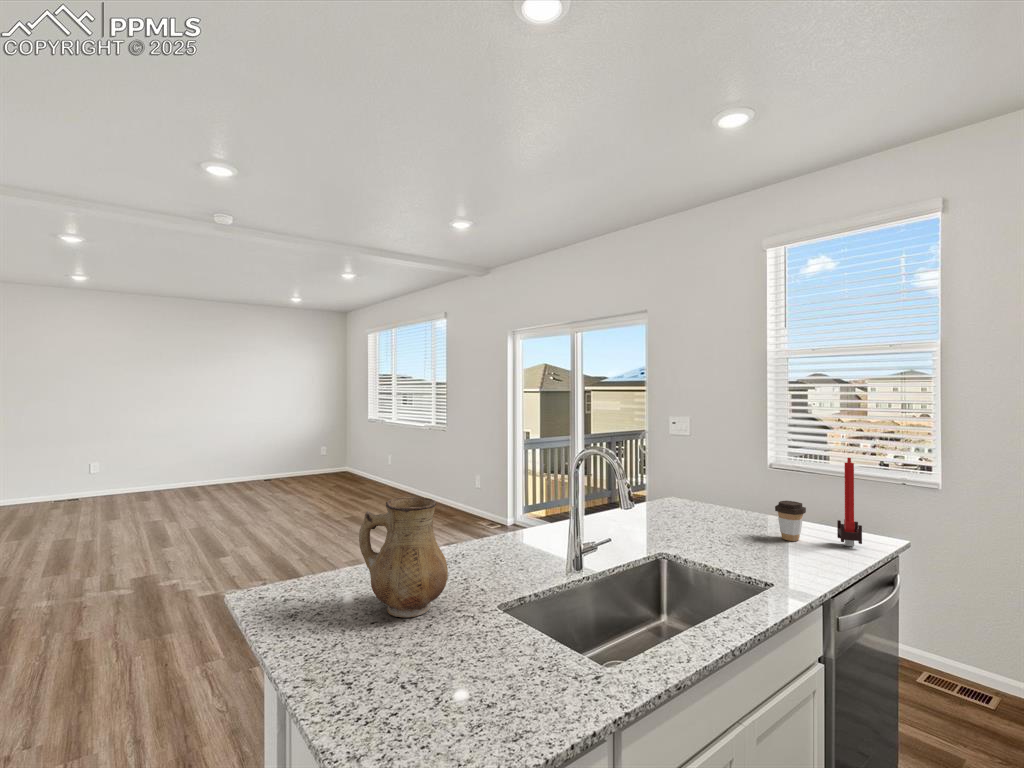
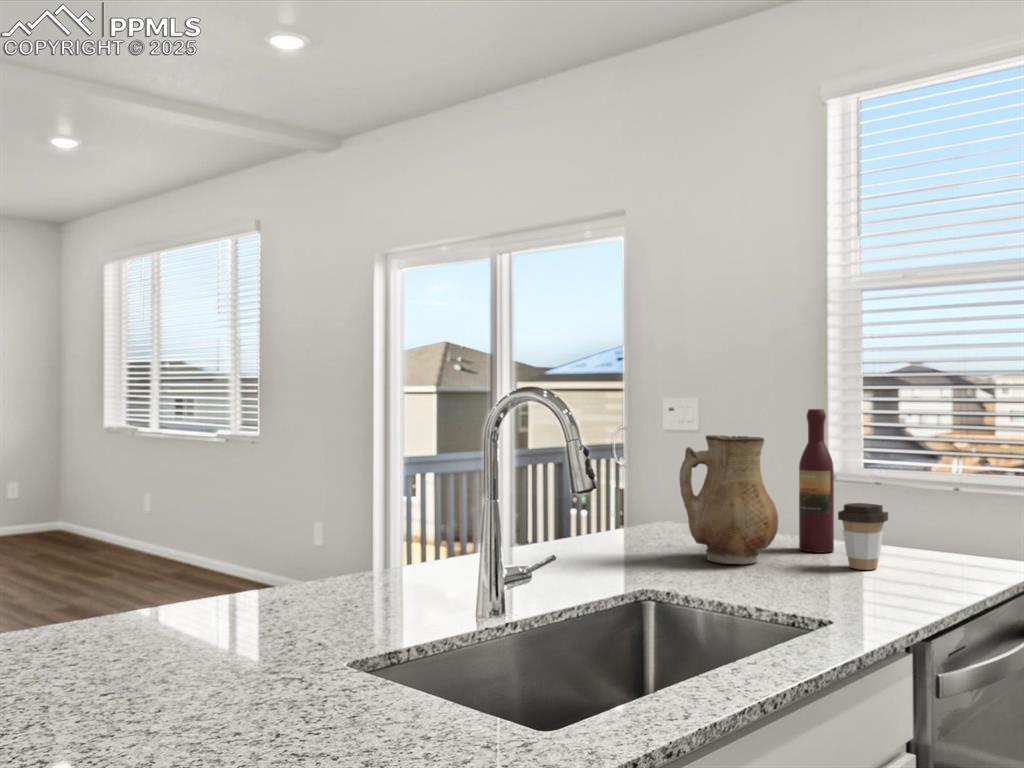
wine bottle: none [751,442,772,525] -> present [799,409,834,553]
candle: present [837,458,862,546] -> none [939,423,978,573]
ceramic pitcher: present [359,497,448,617] -> present [679,435,778,564]

